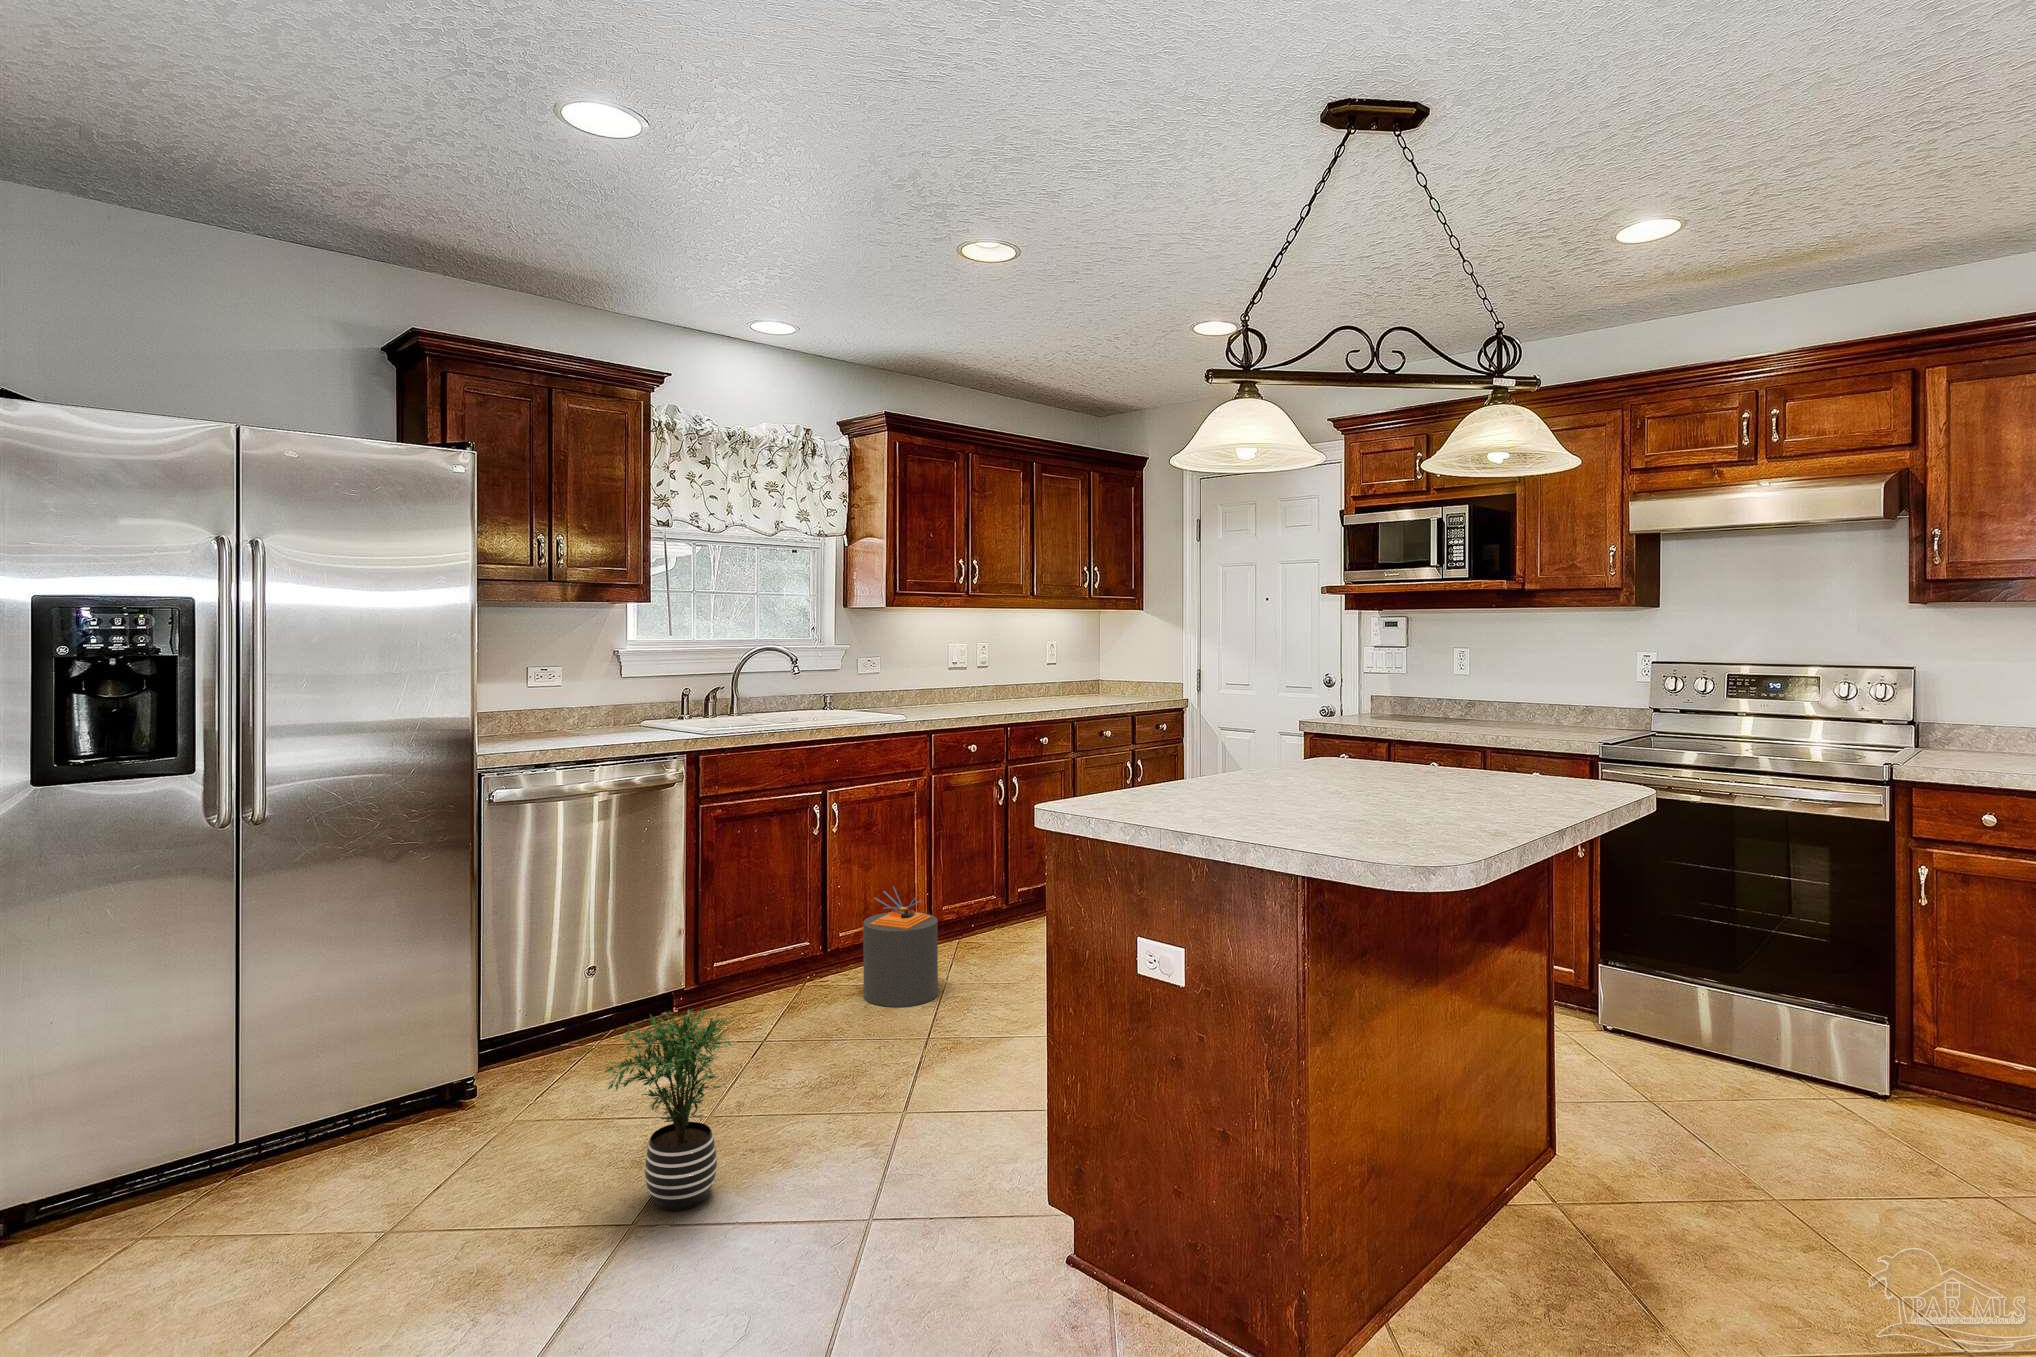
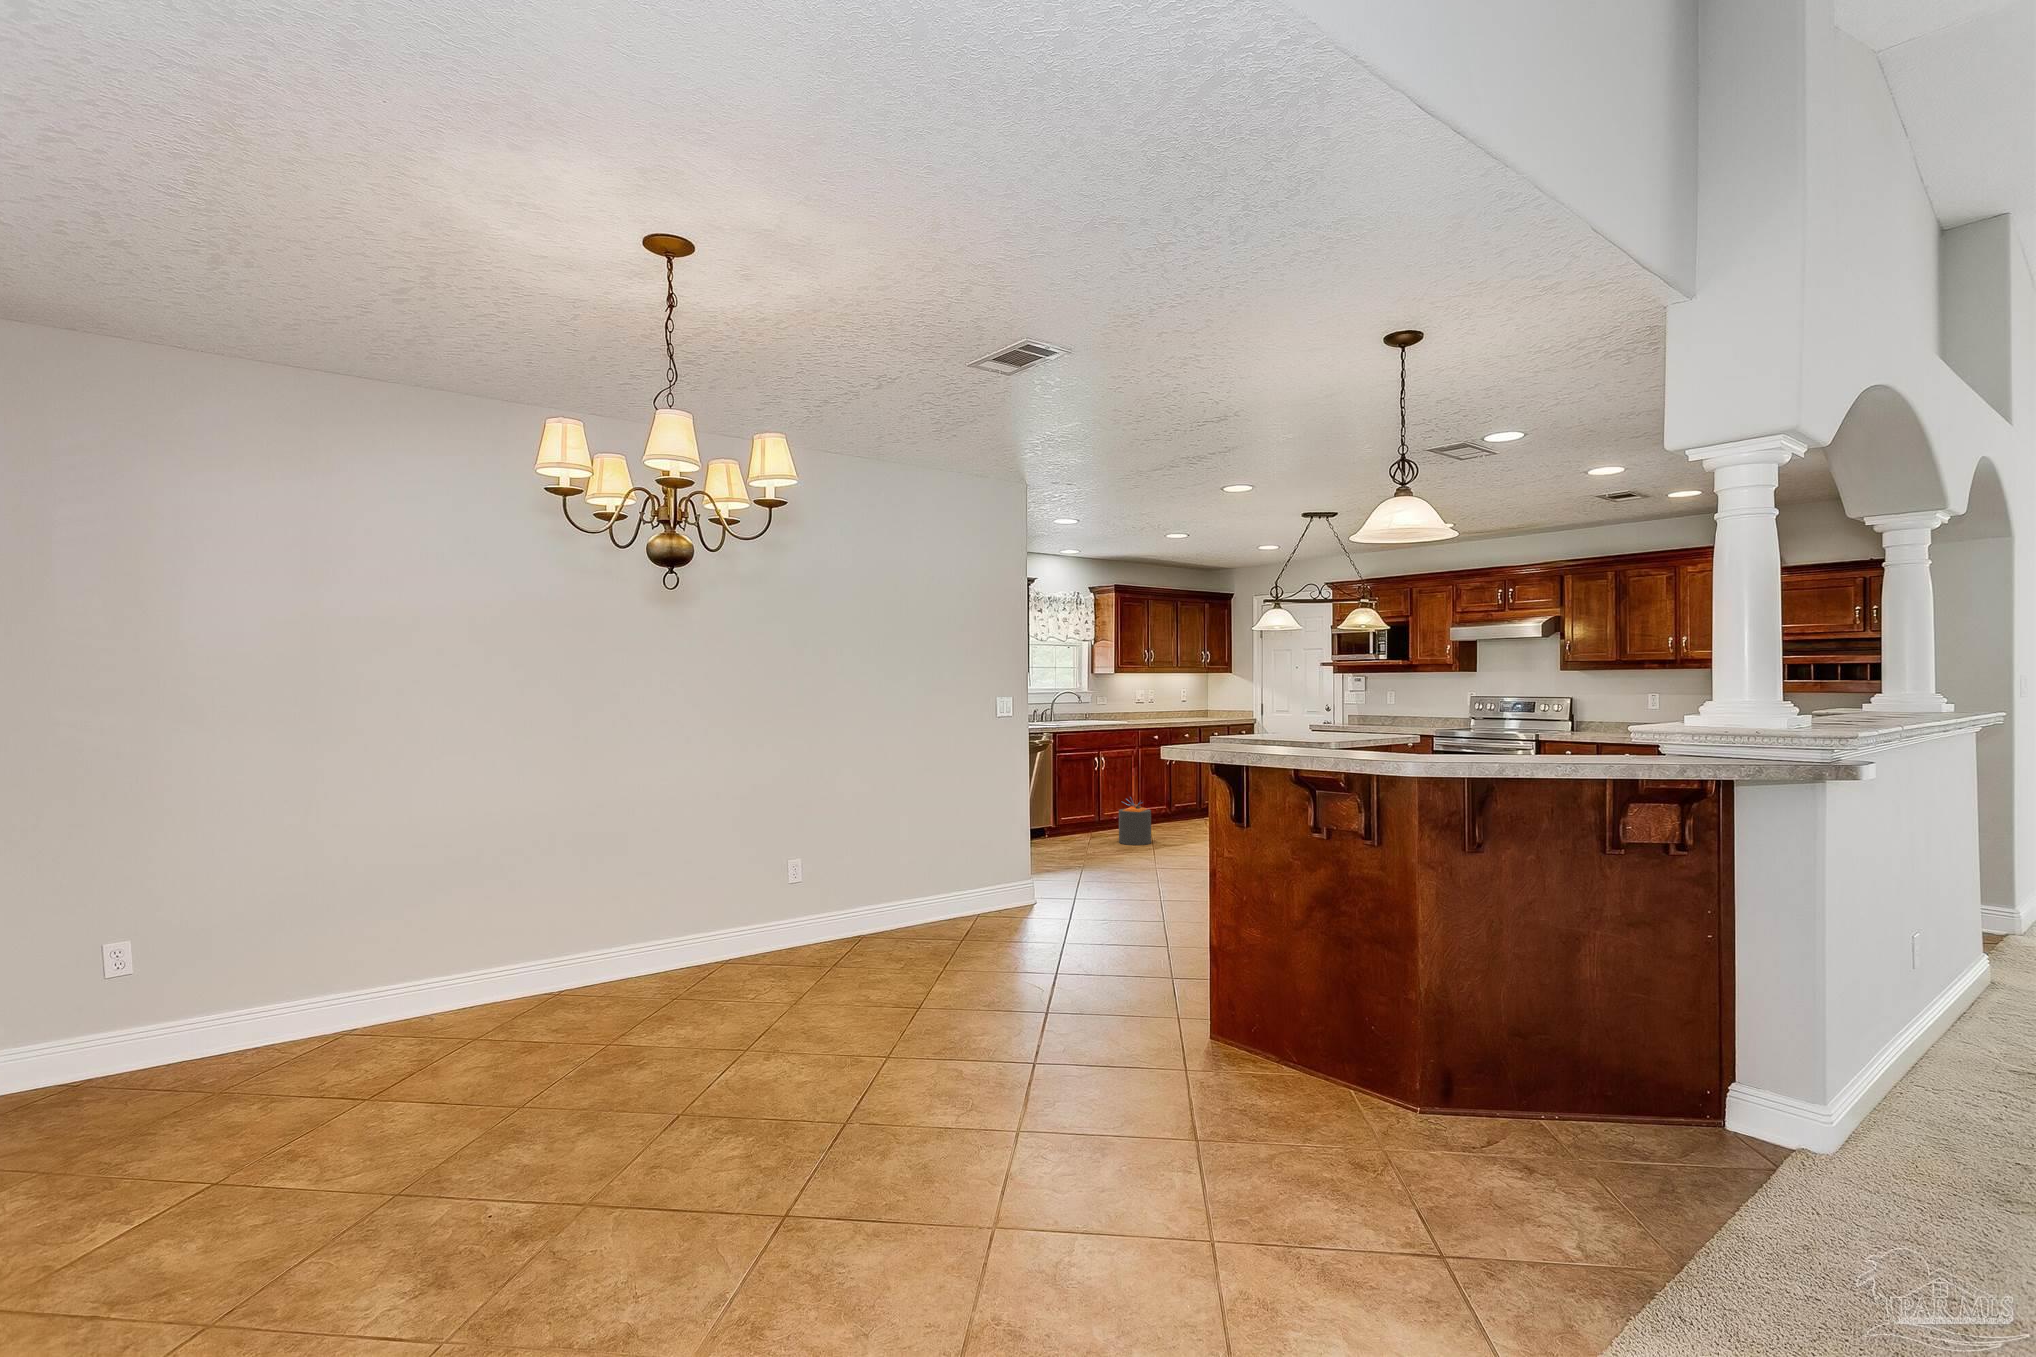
potted plant: present [605,1008,734,1211] -> none [1070,812,1110,878]

